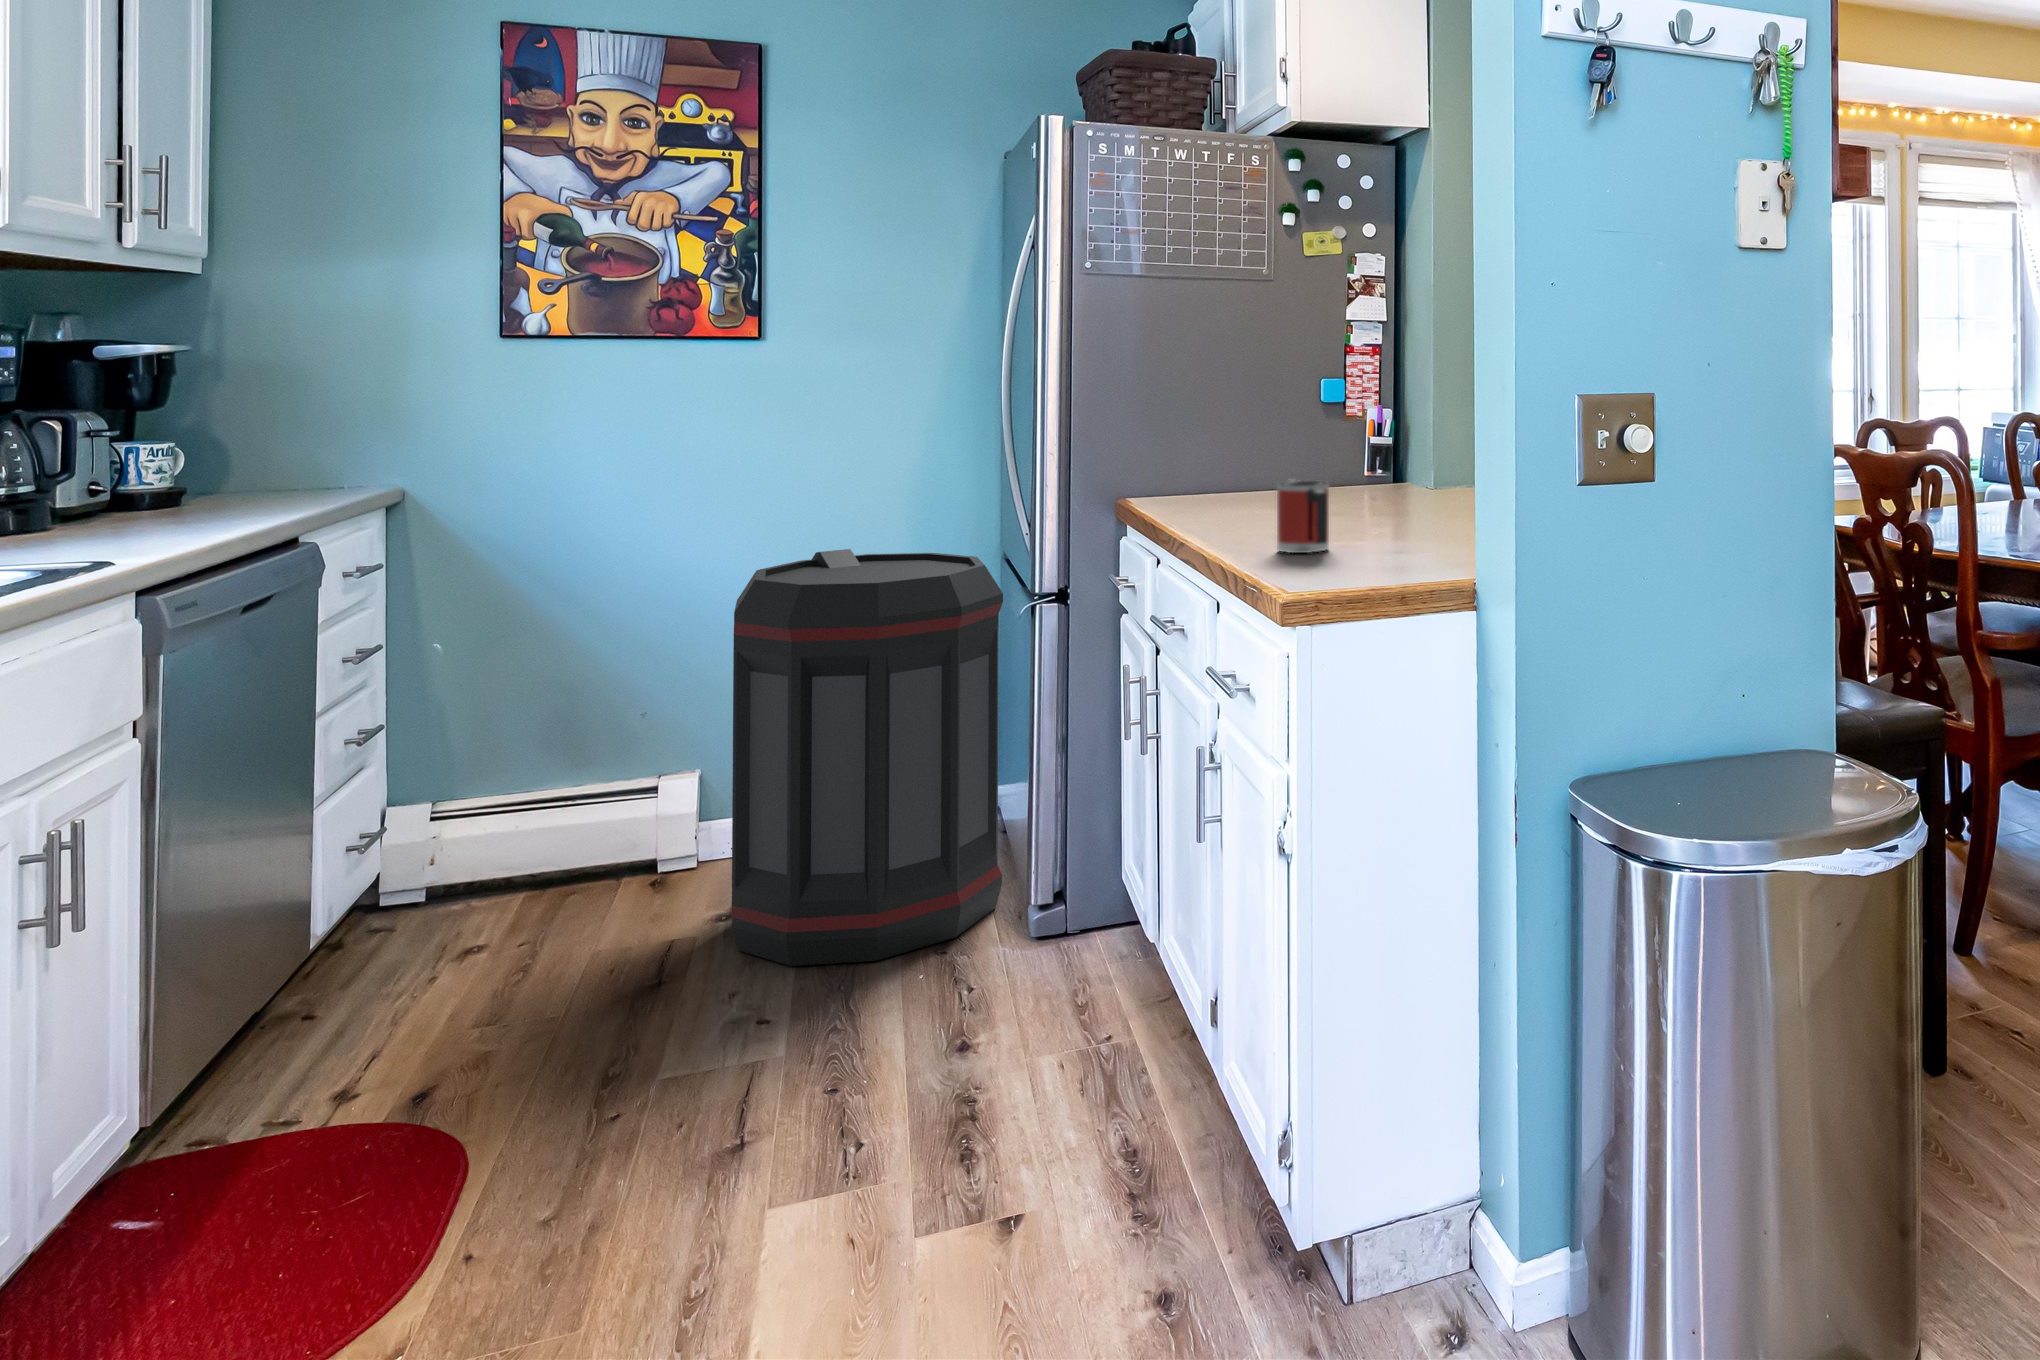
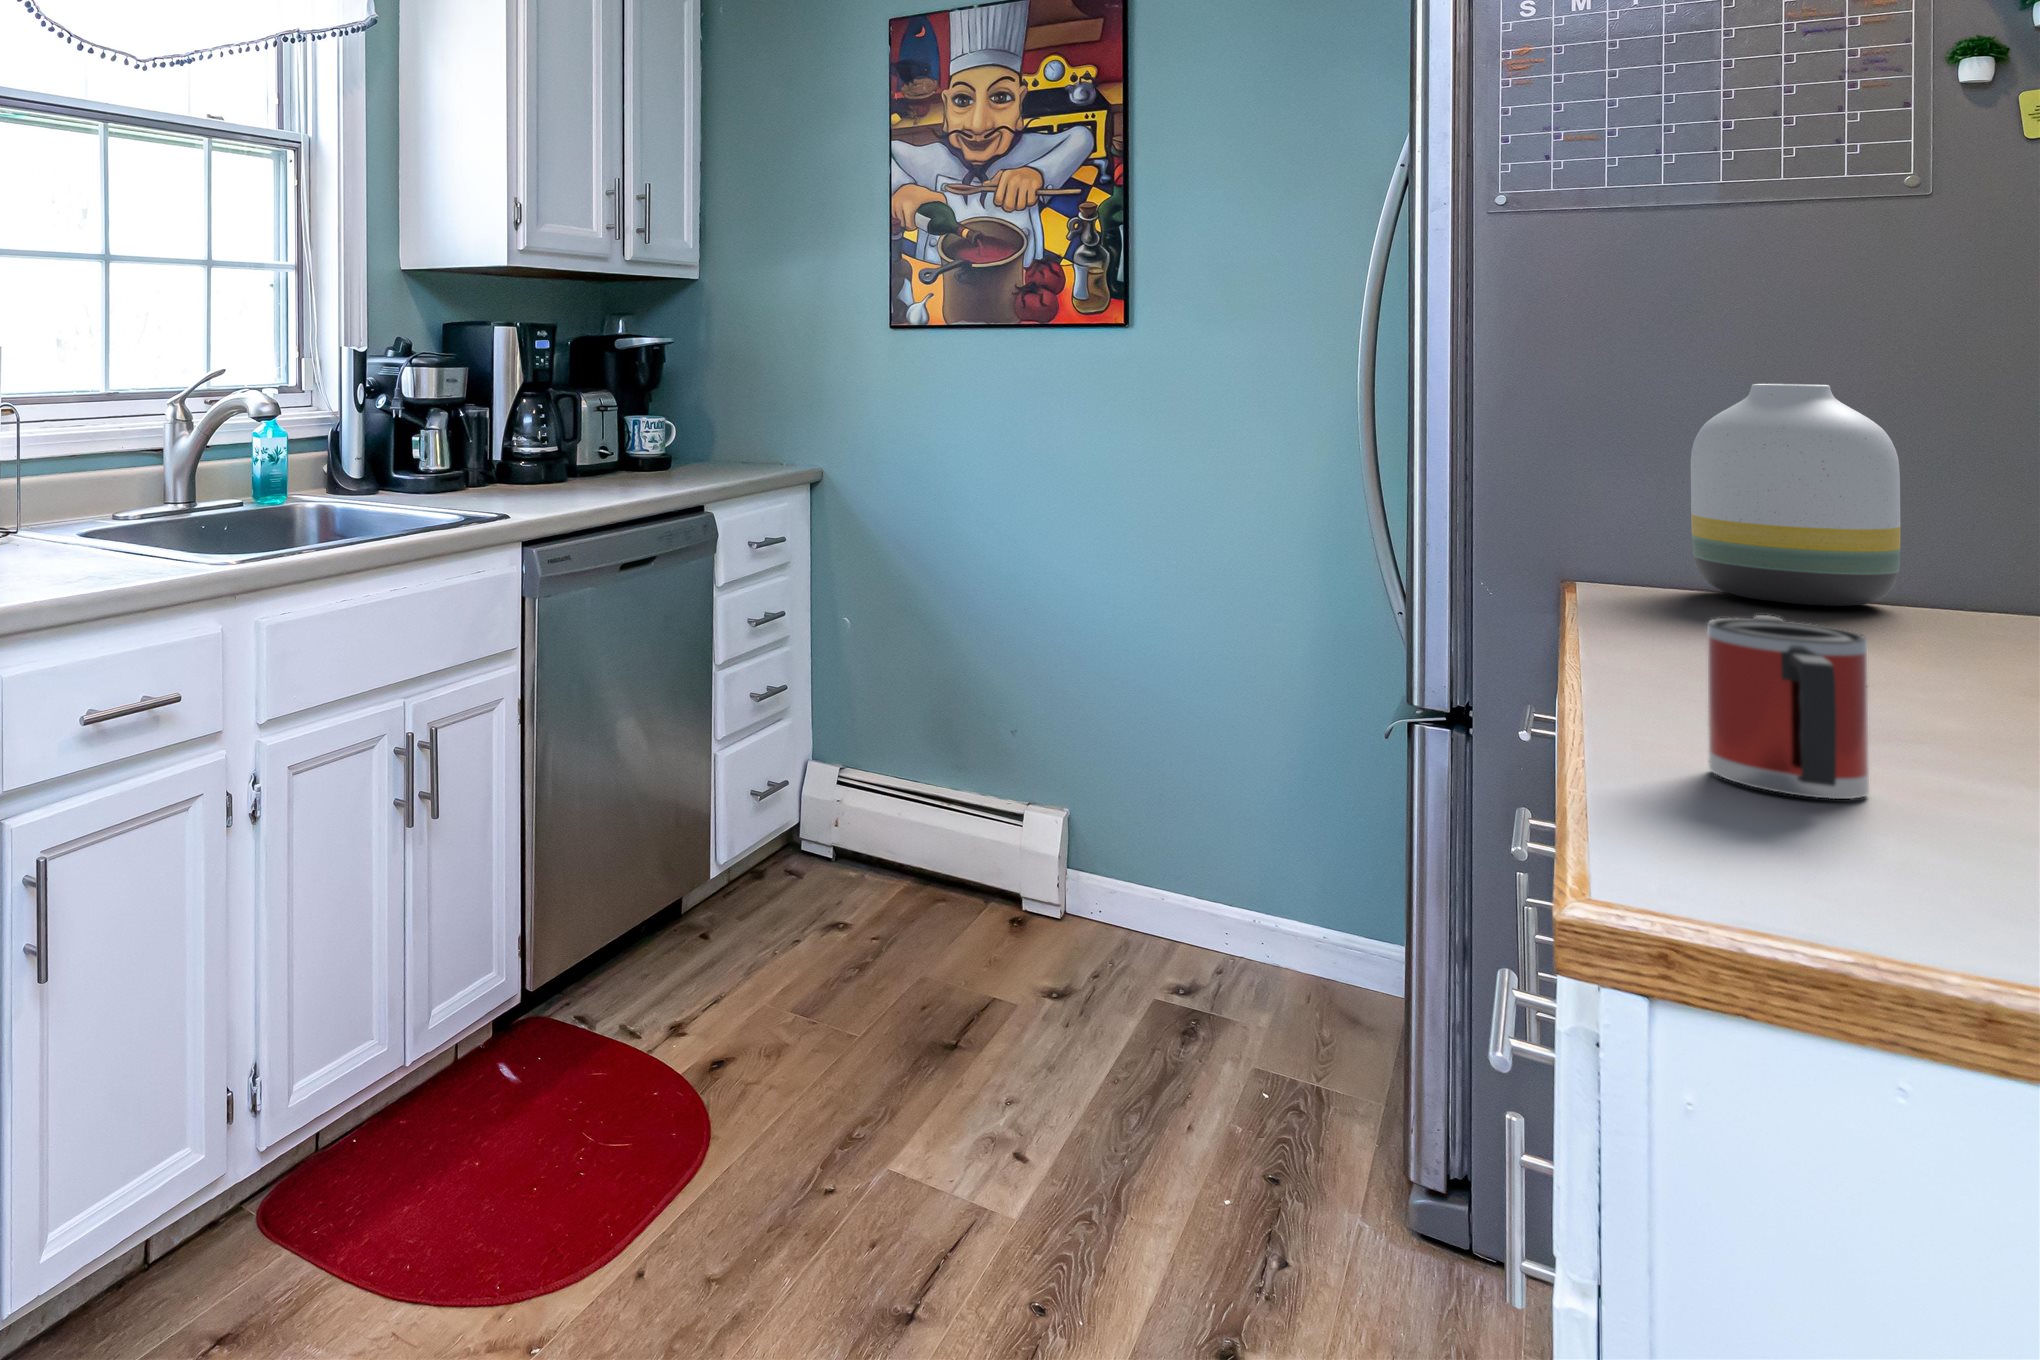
vase: none [1184,378,1267,496] -> present [1691,384,1900,606]
trash can: present [732,549,1003,966] -> none [1036,586,1402,1159]

